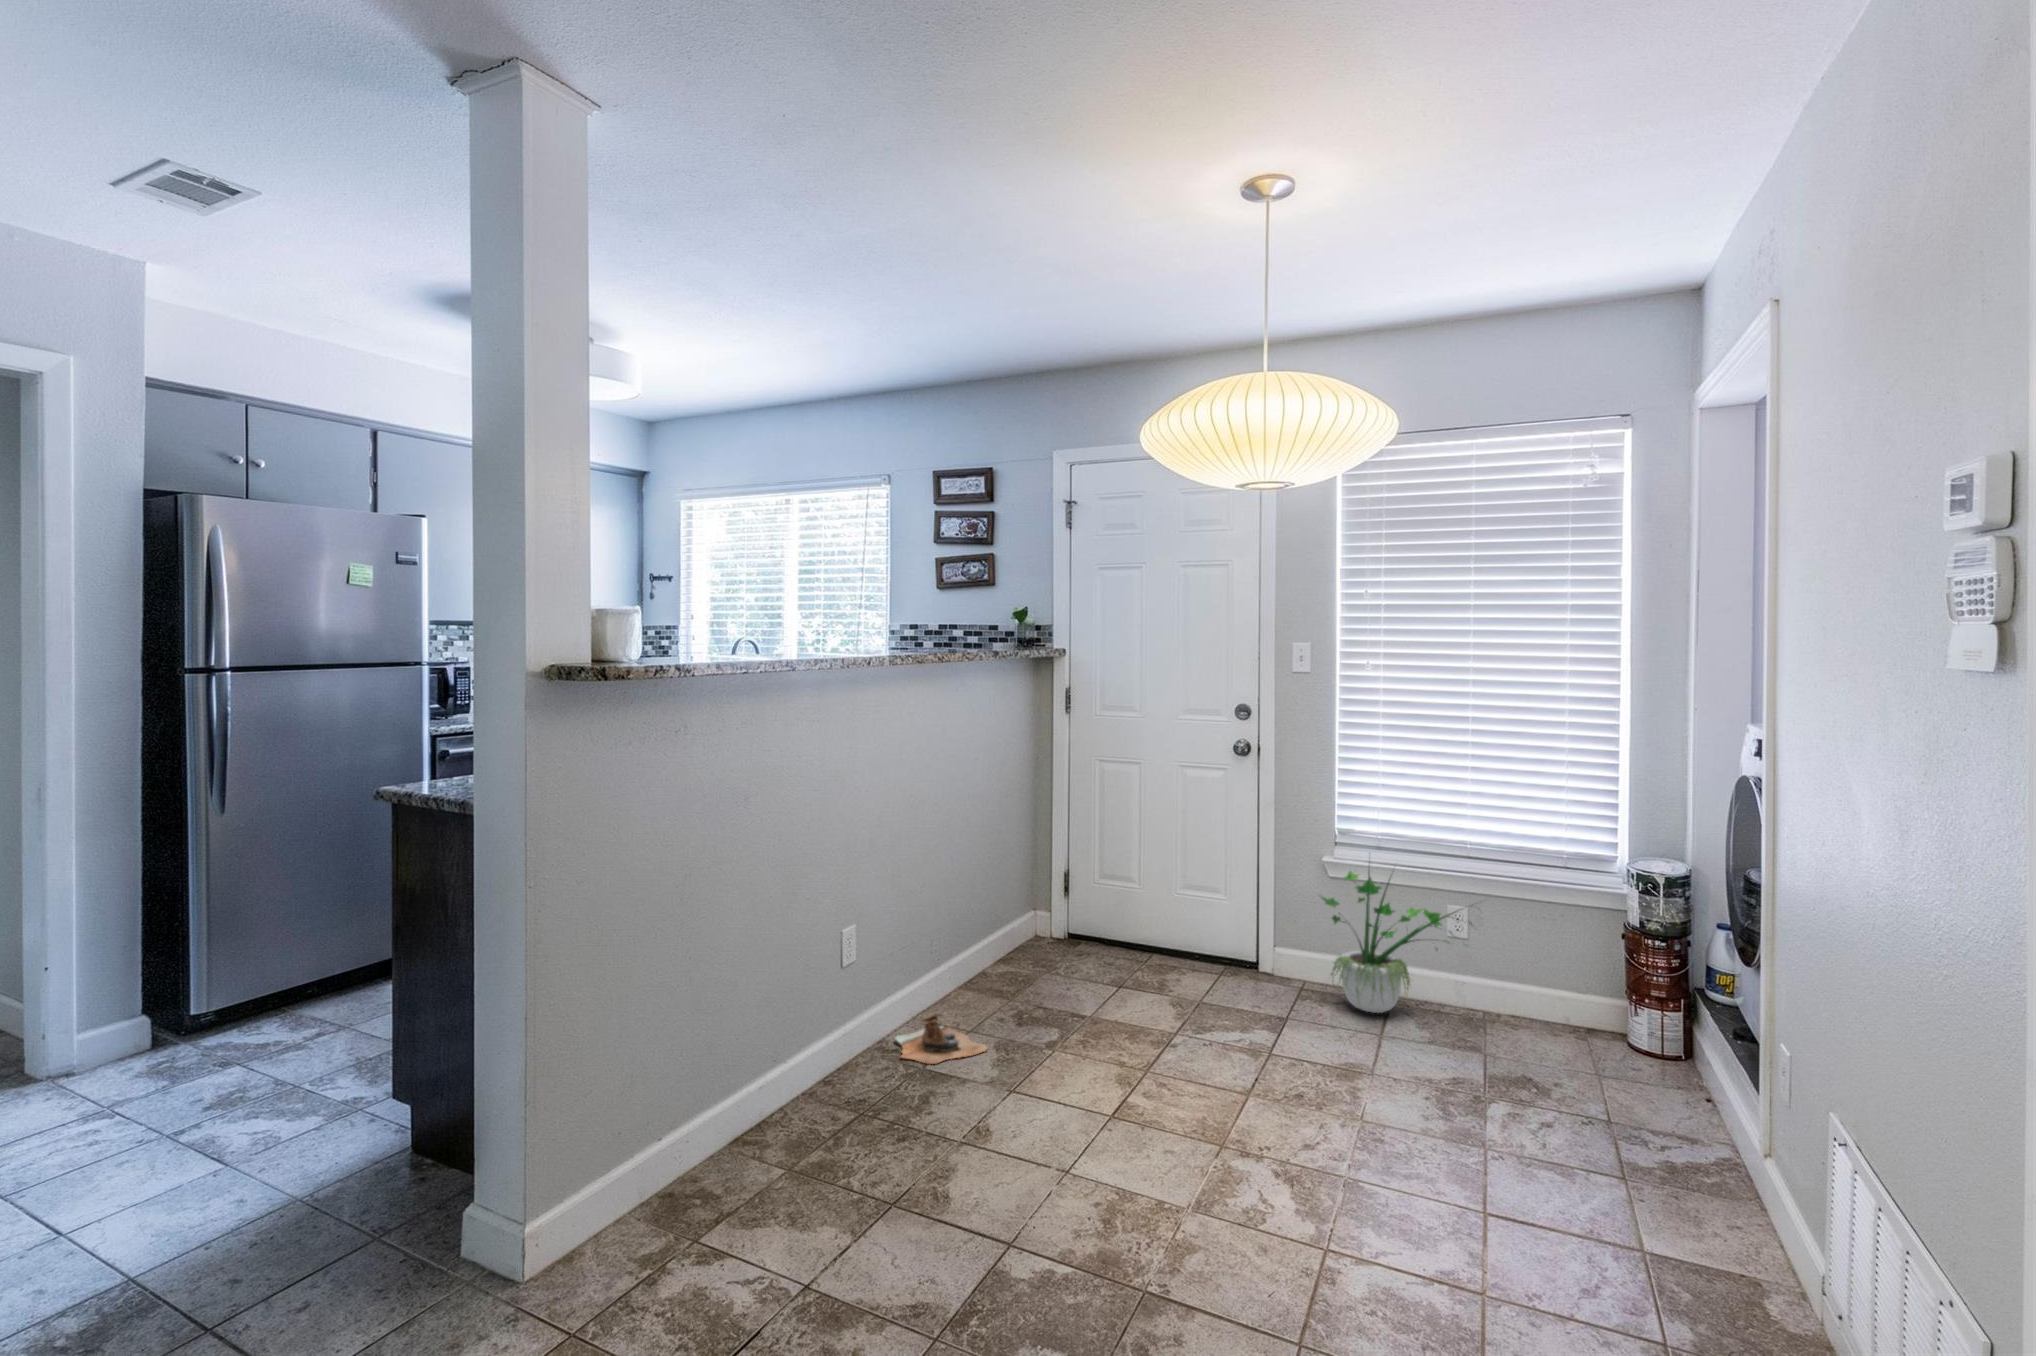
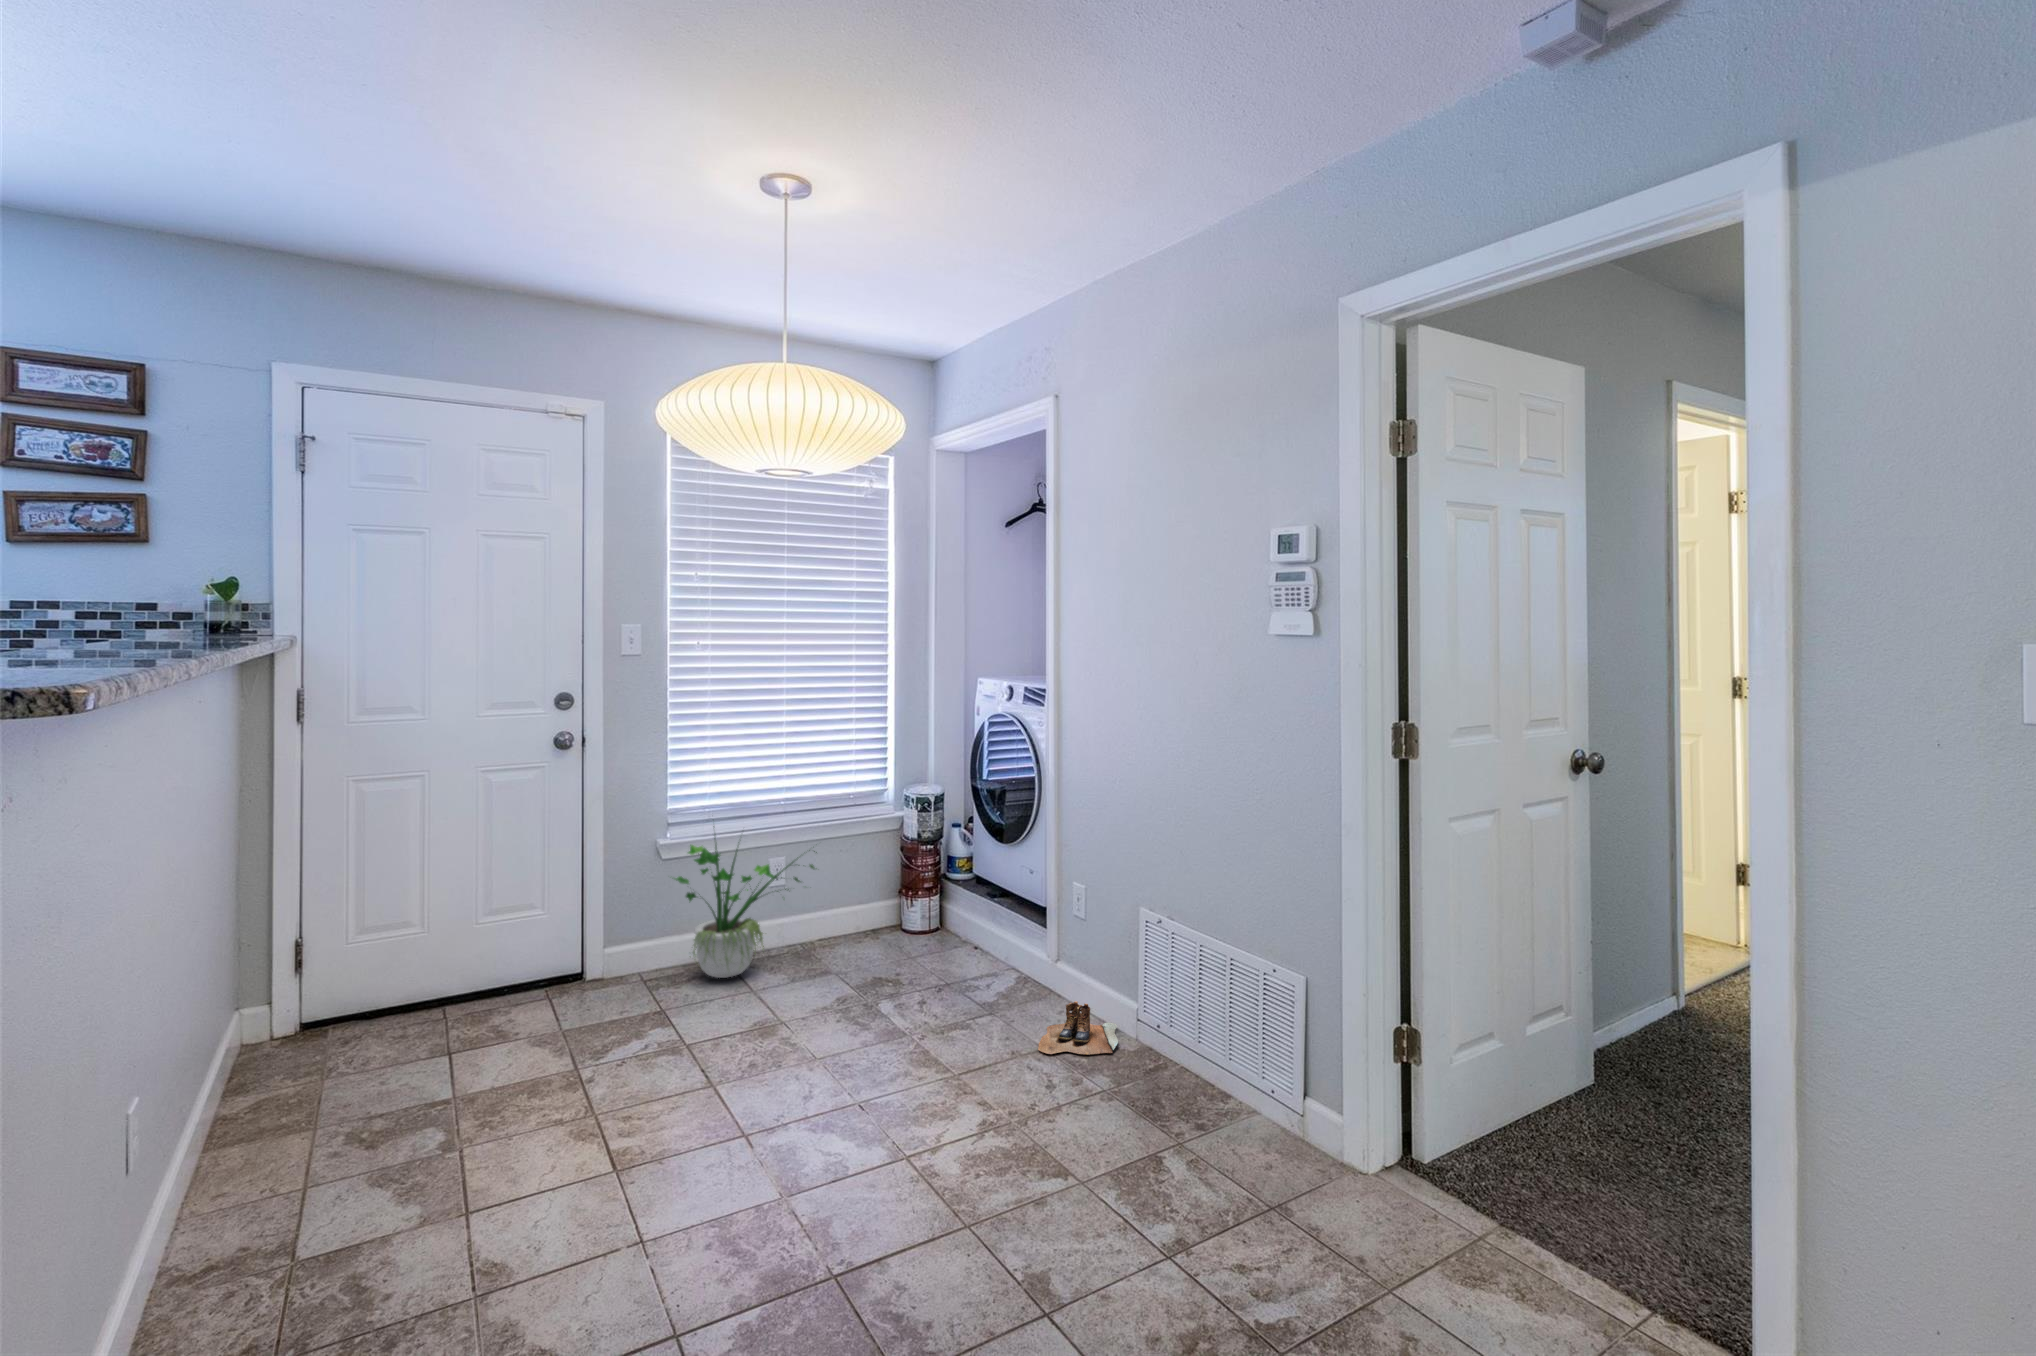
boots: present [896,1015,987,1064] -> present [1038,1001,1118,1055]

